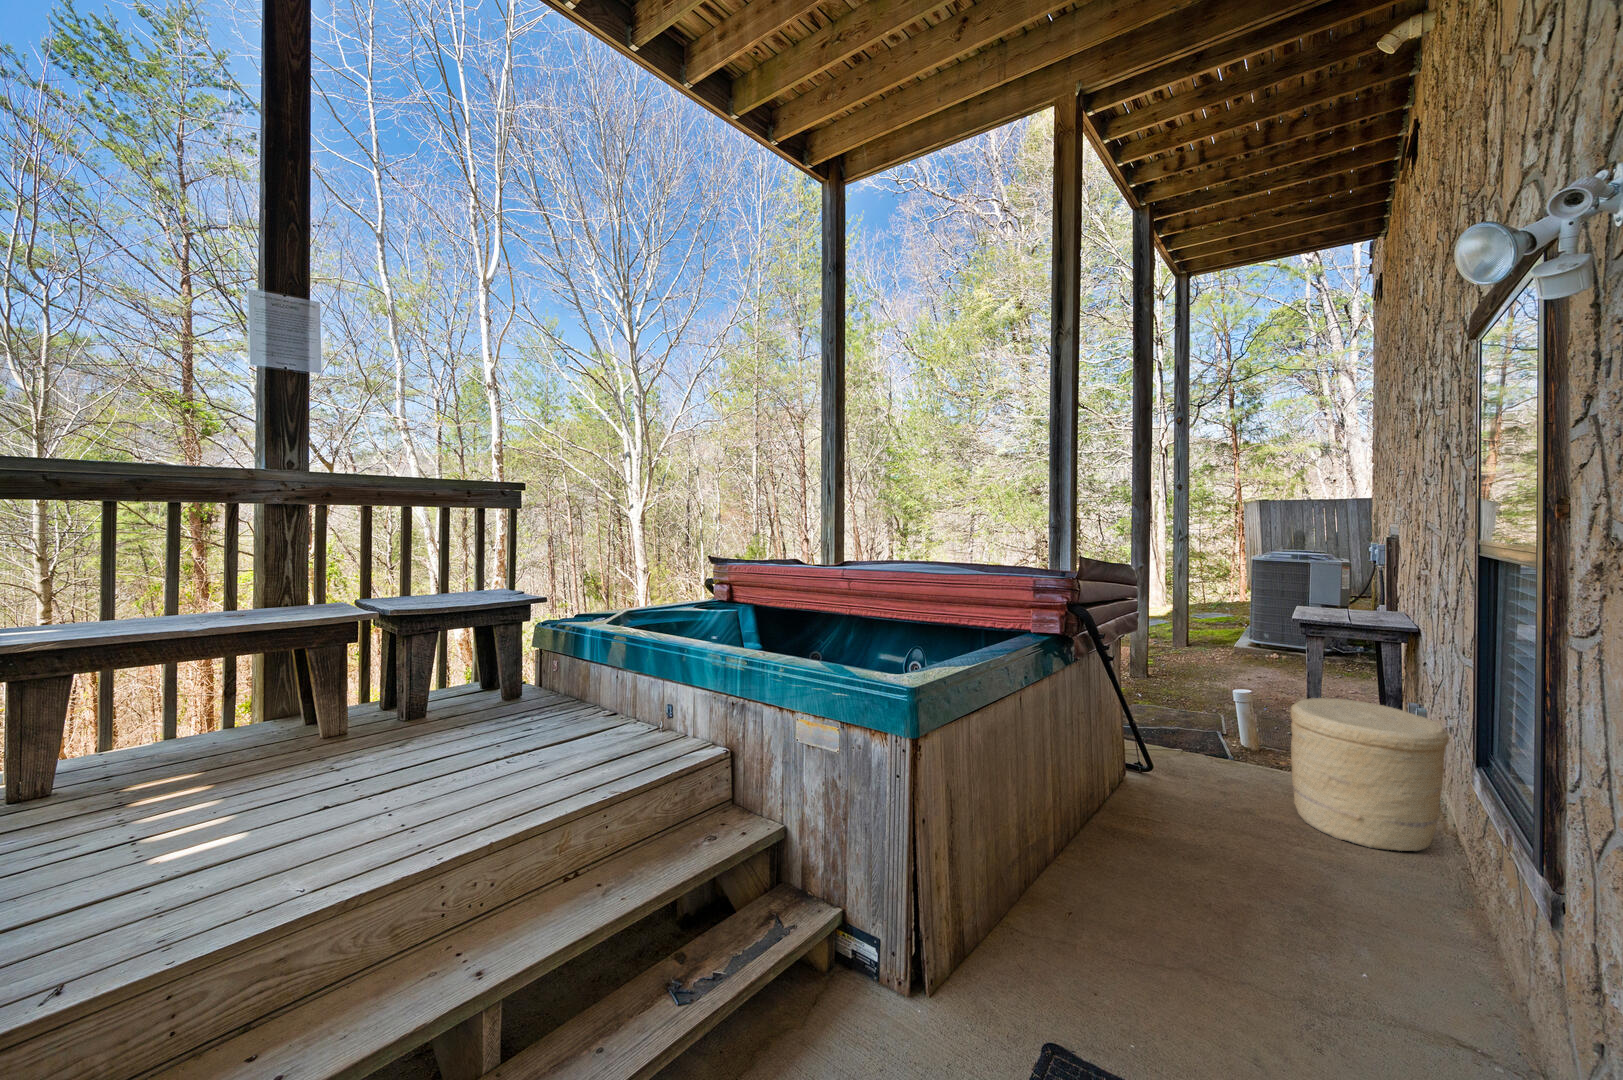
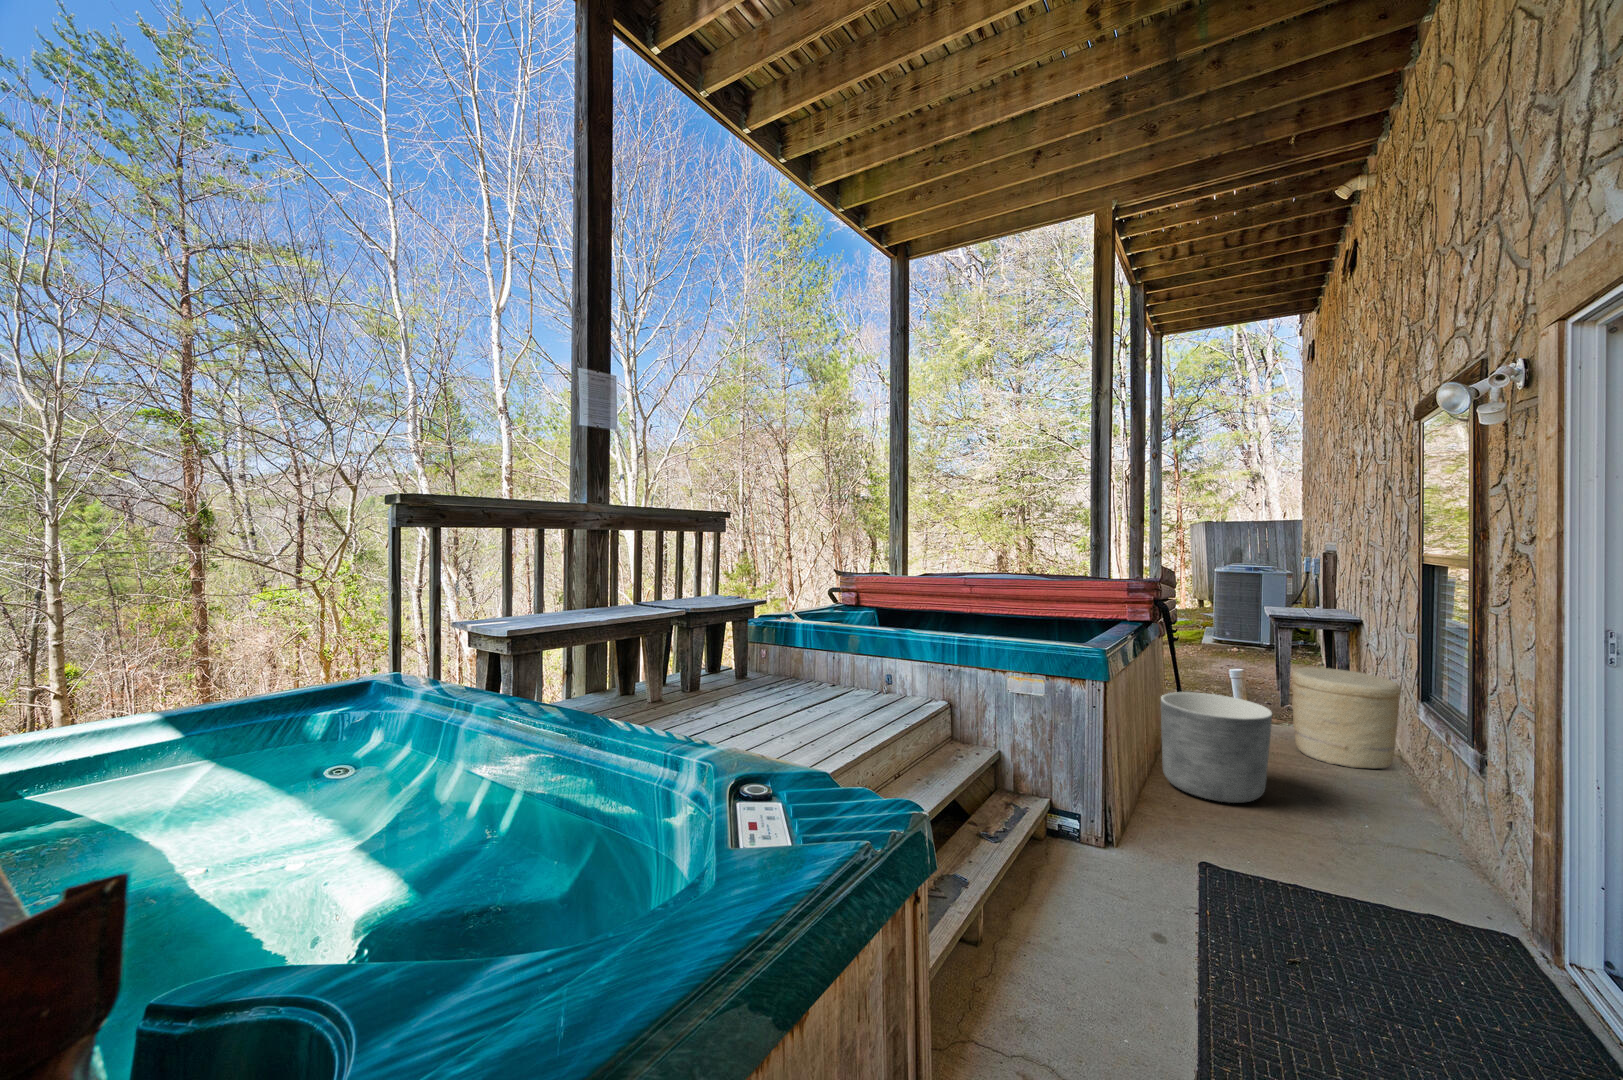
planter: none [1070,735,1225,909] -> present [1161,692,1272,803]

